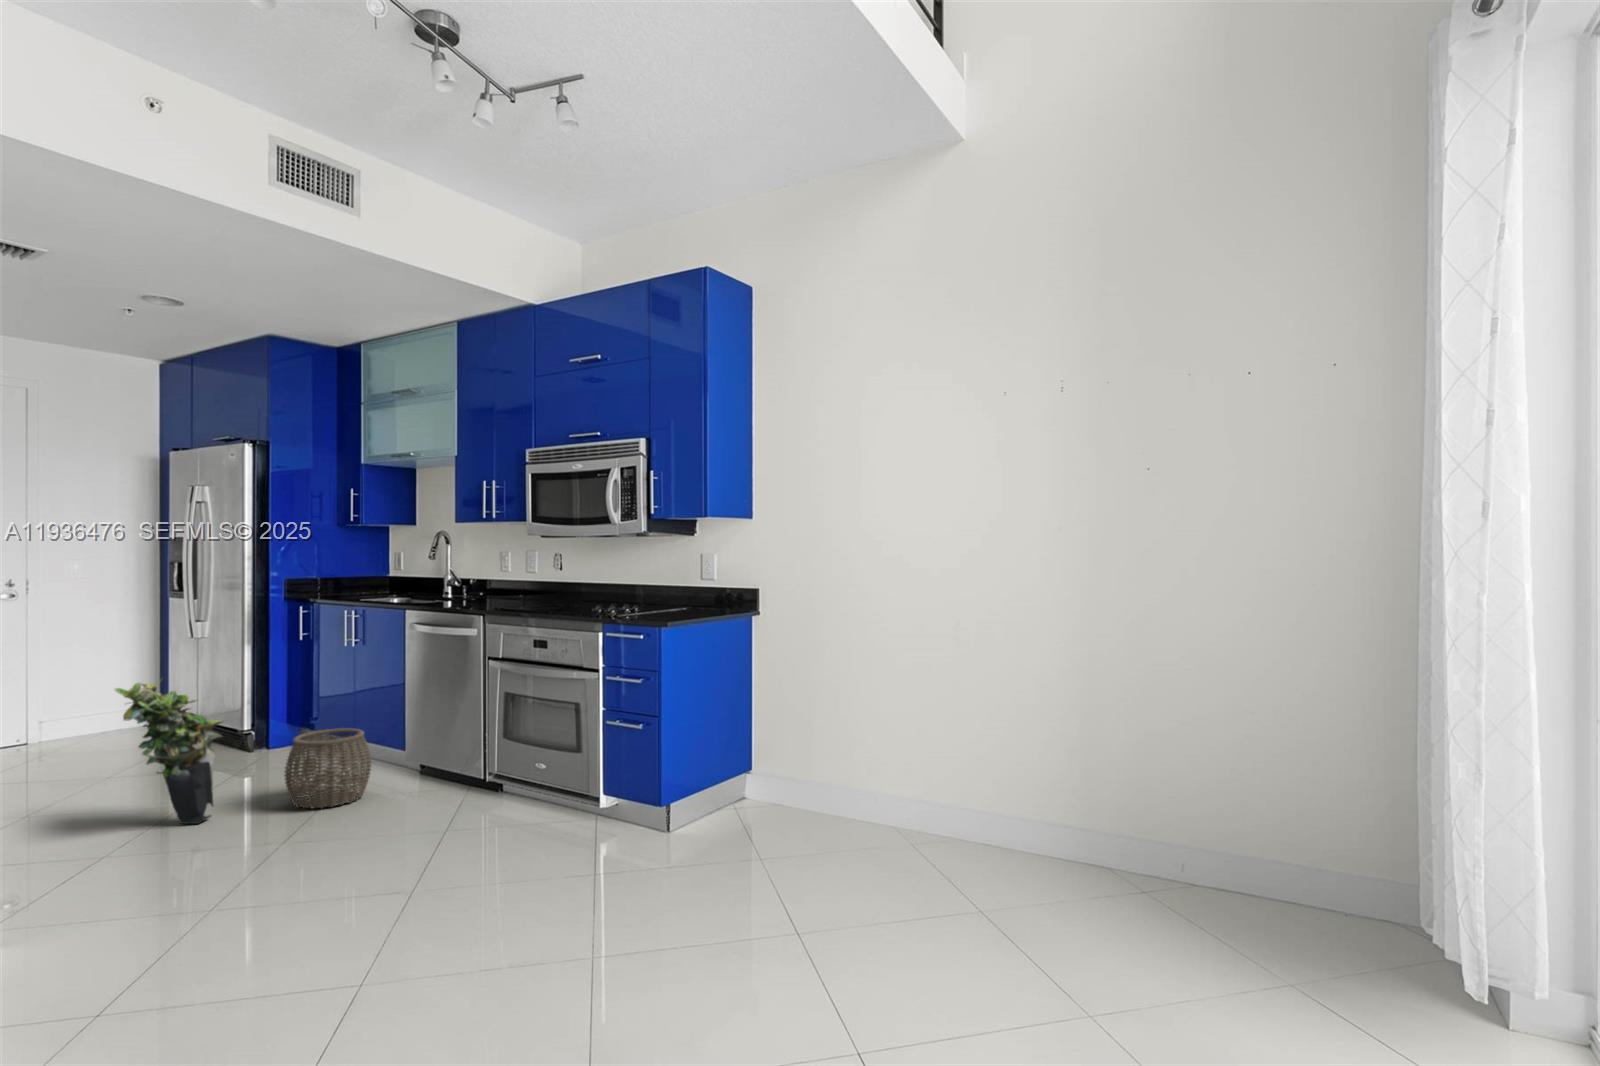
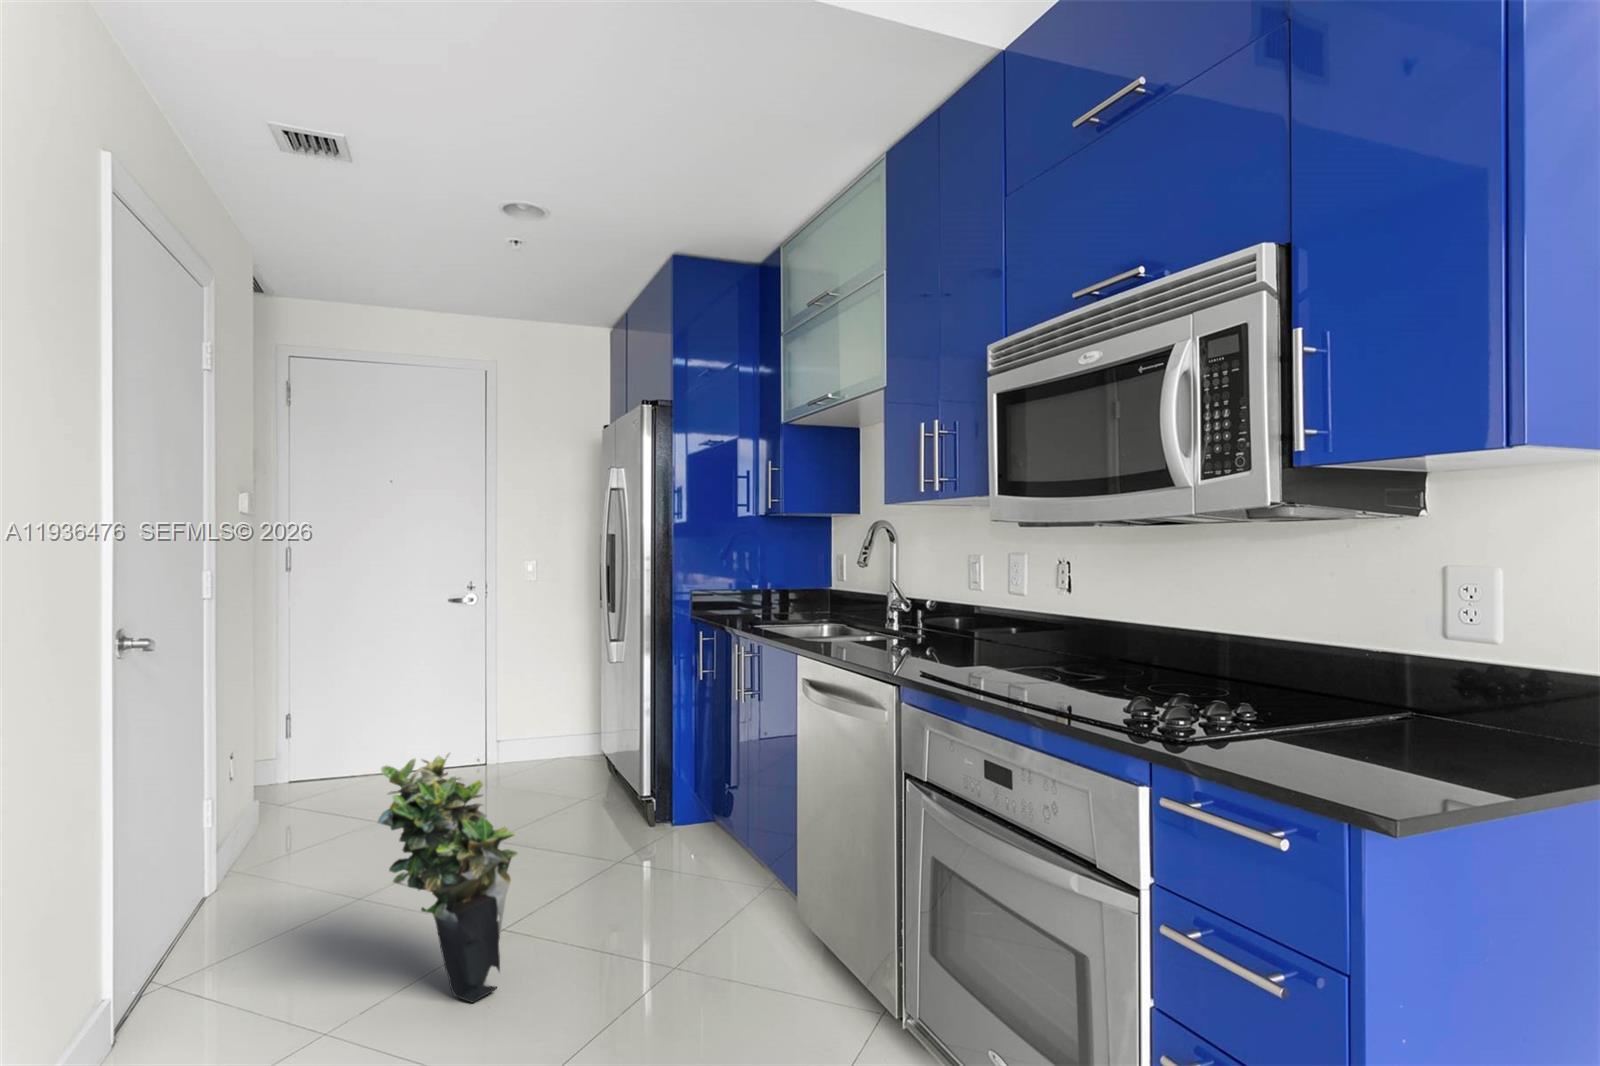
woven basket: present [285,728,372,809] -> none [595,858,731,1017]

